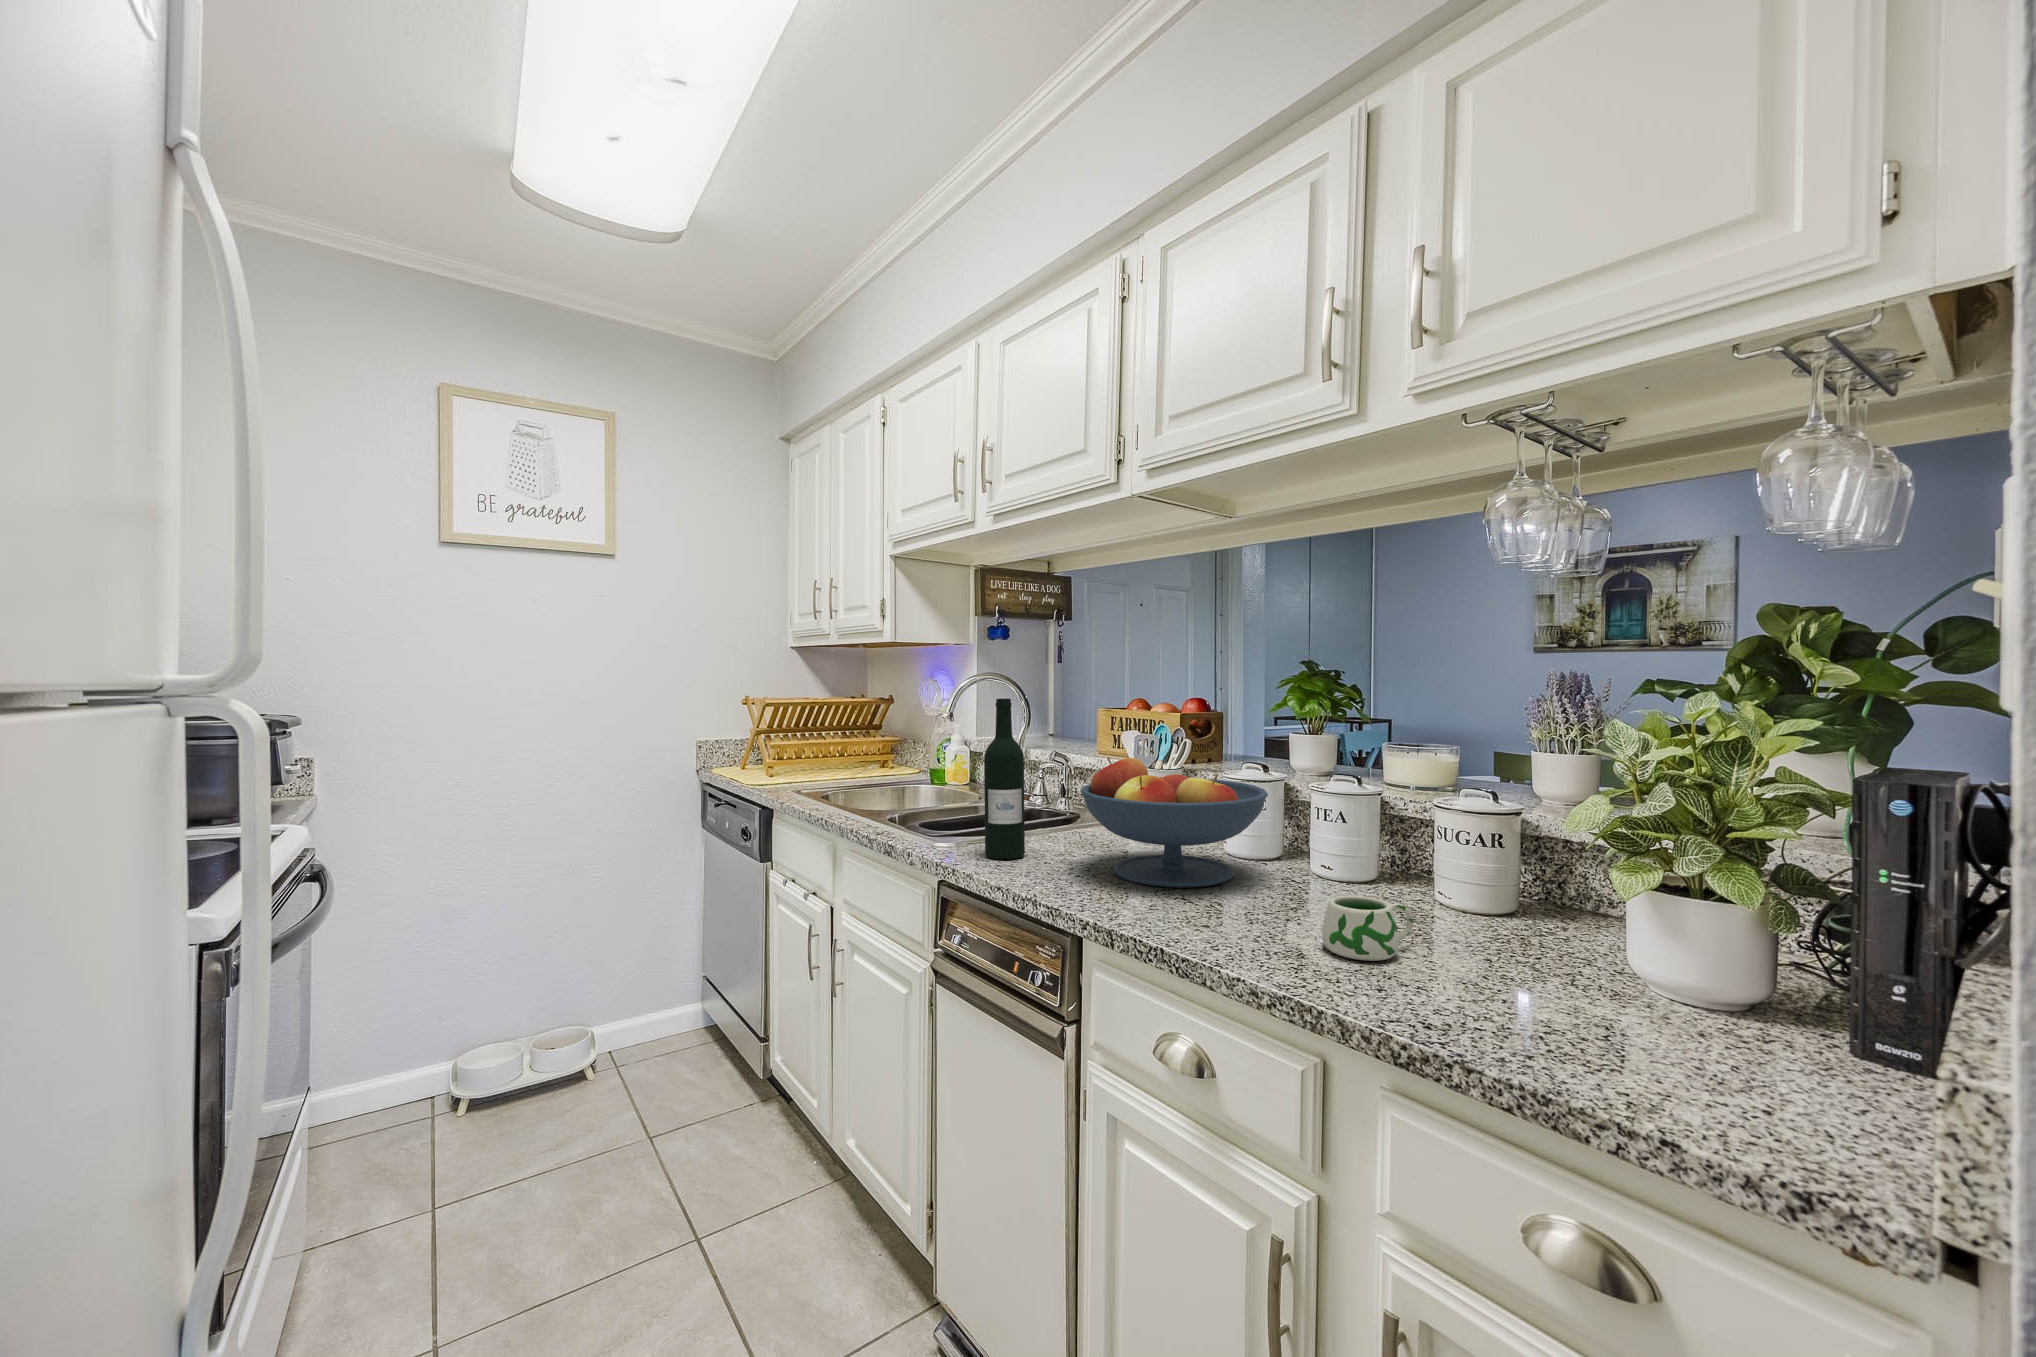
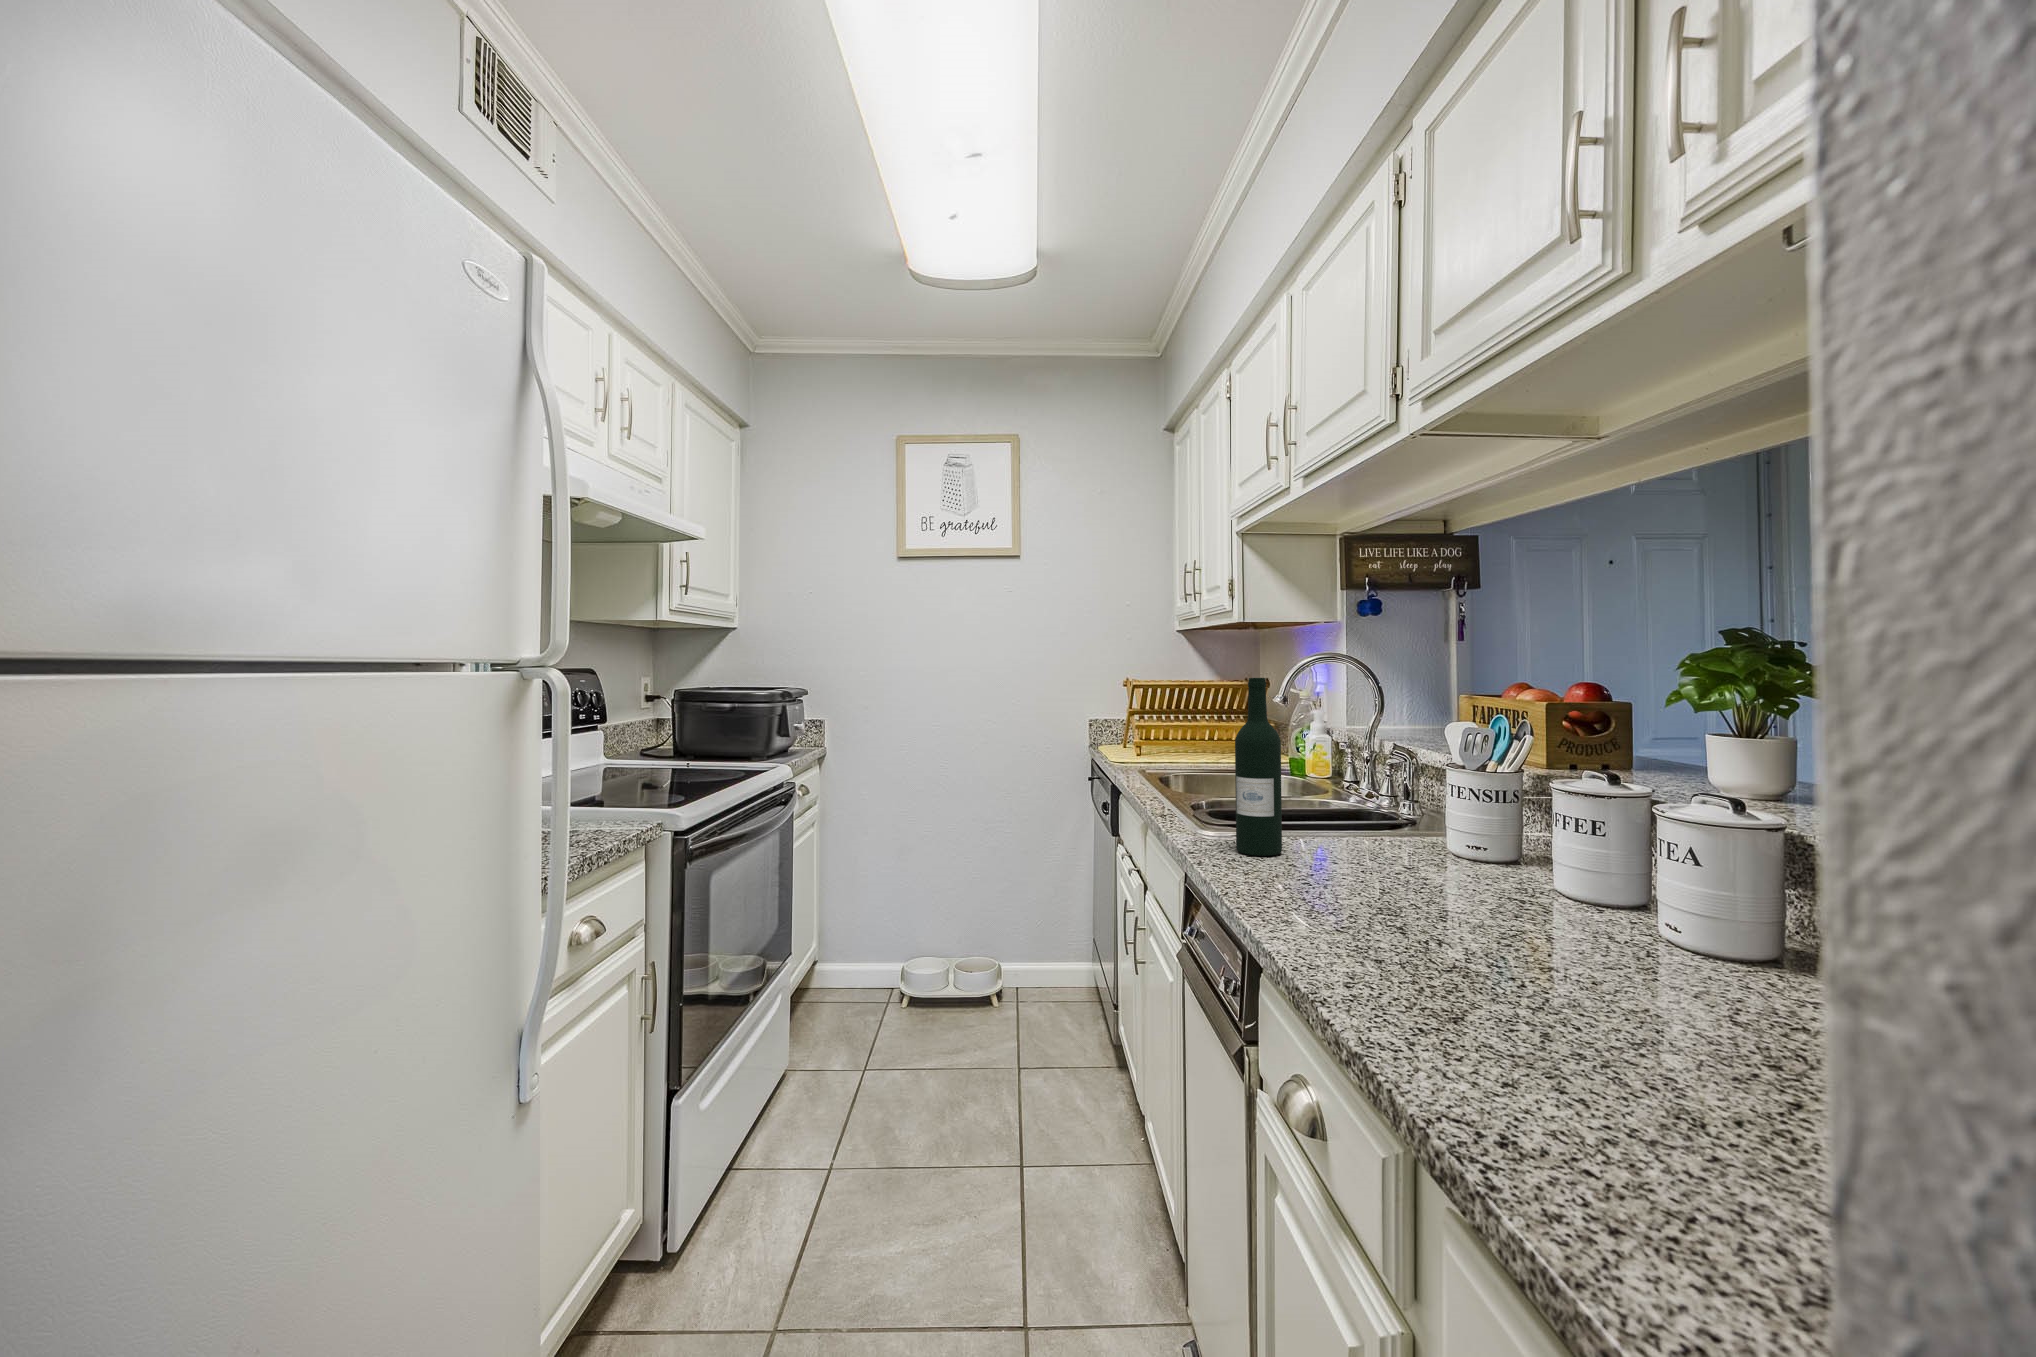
fruit bowl: present [1081,757,1268,888] -> none [1313,747,1576,919]
mug: present [1322,895,1413,961] -> none [1505,952,1672,1054]

